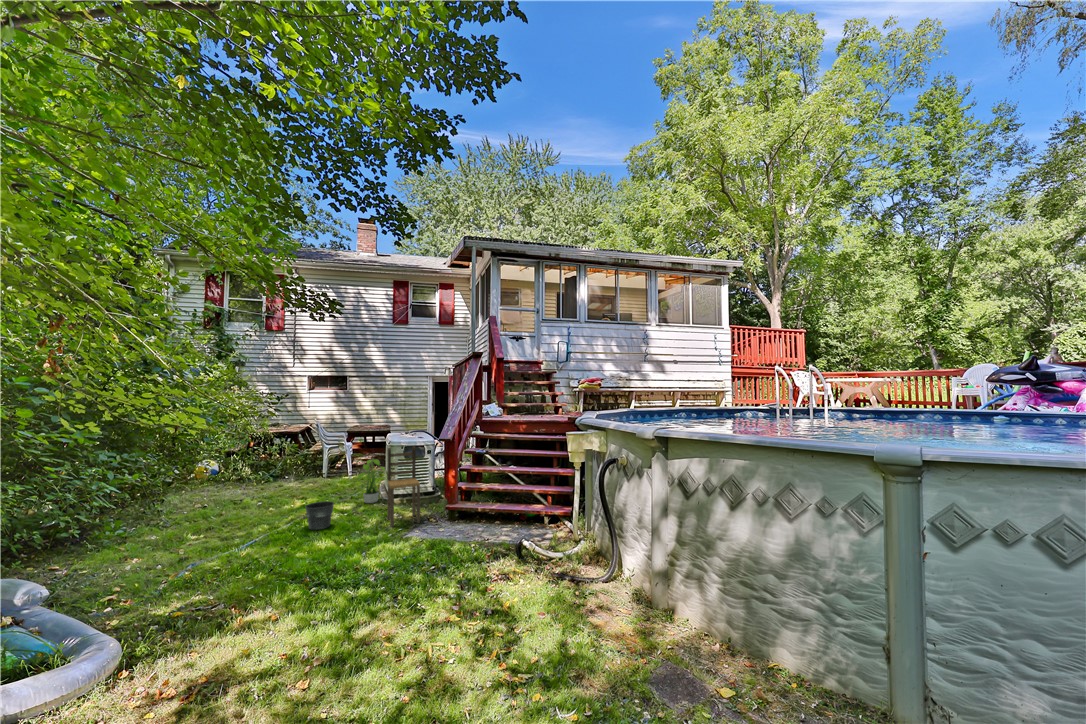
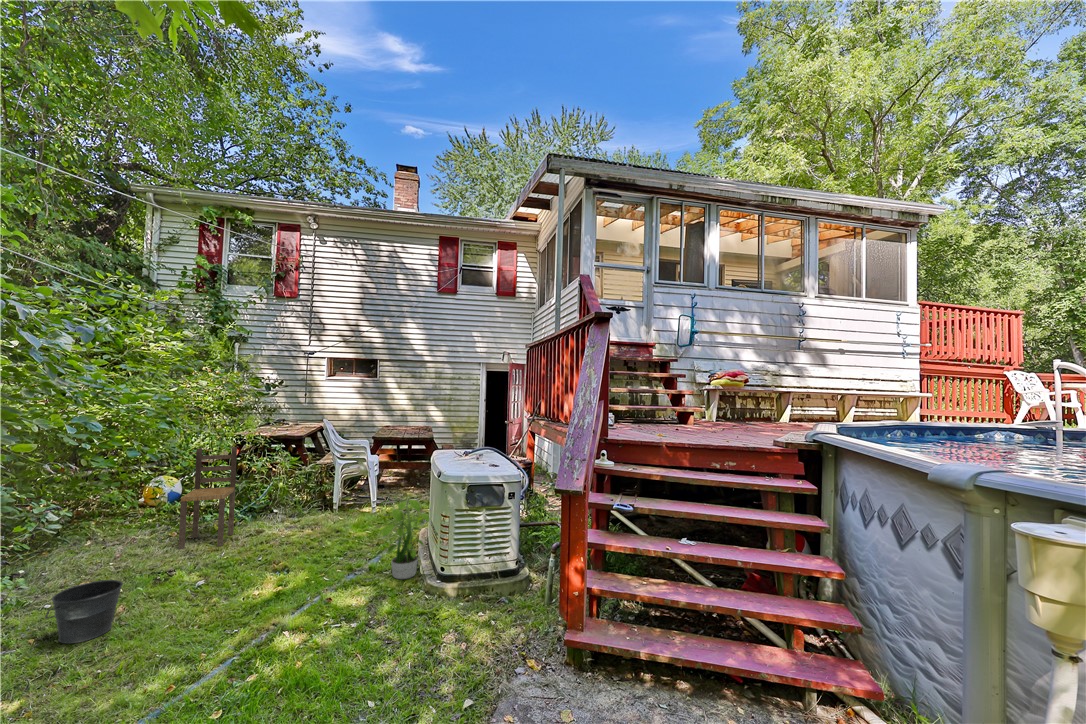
chair: present [387,446,420,527] -> present [179,447,237,550]
bucket: present [303,501,334,530] -> present [45,580,123,644]

